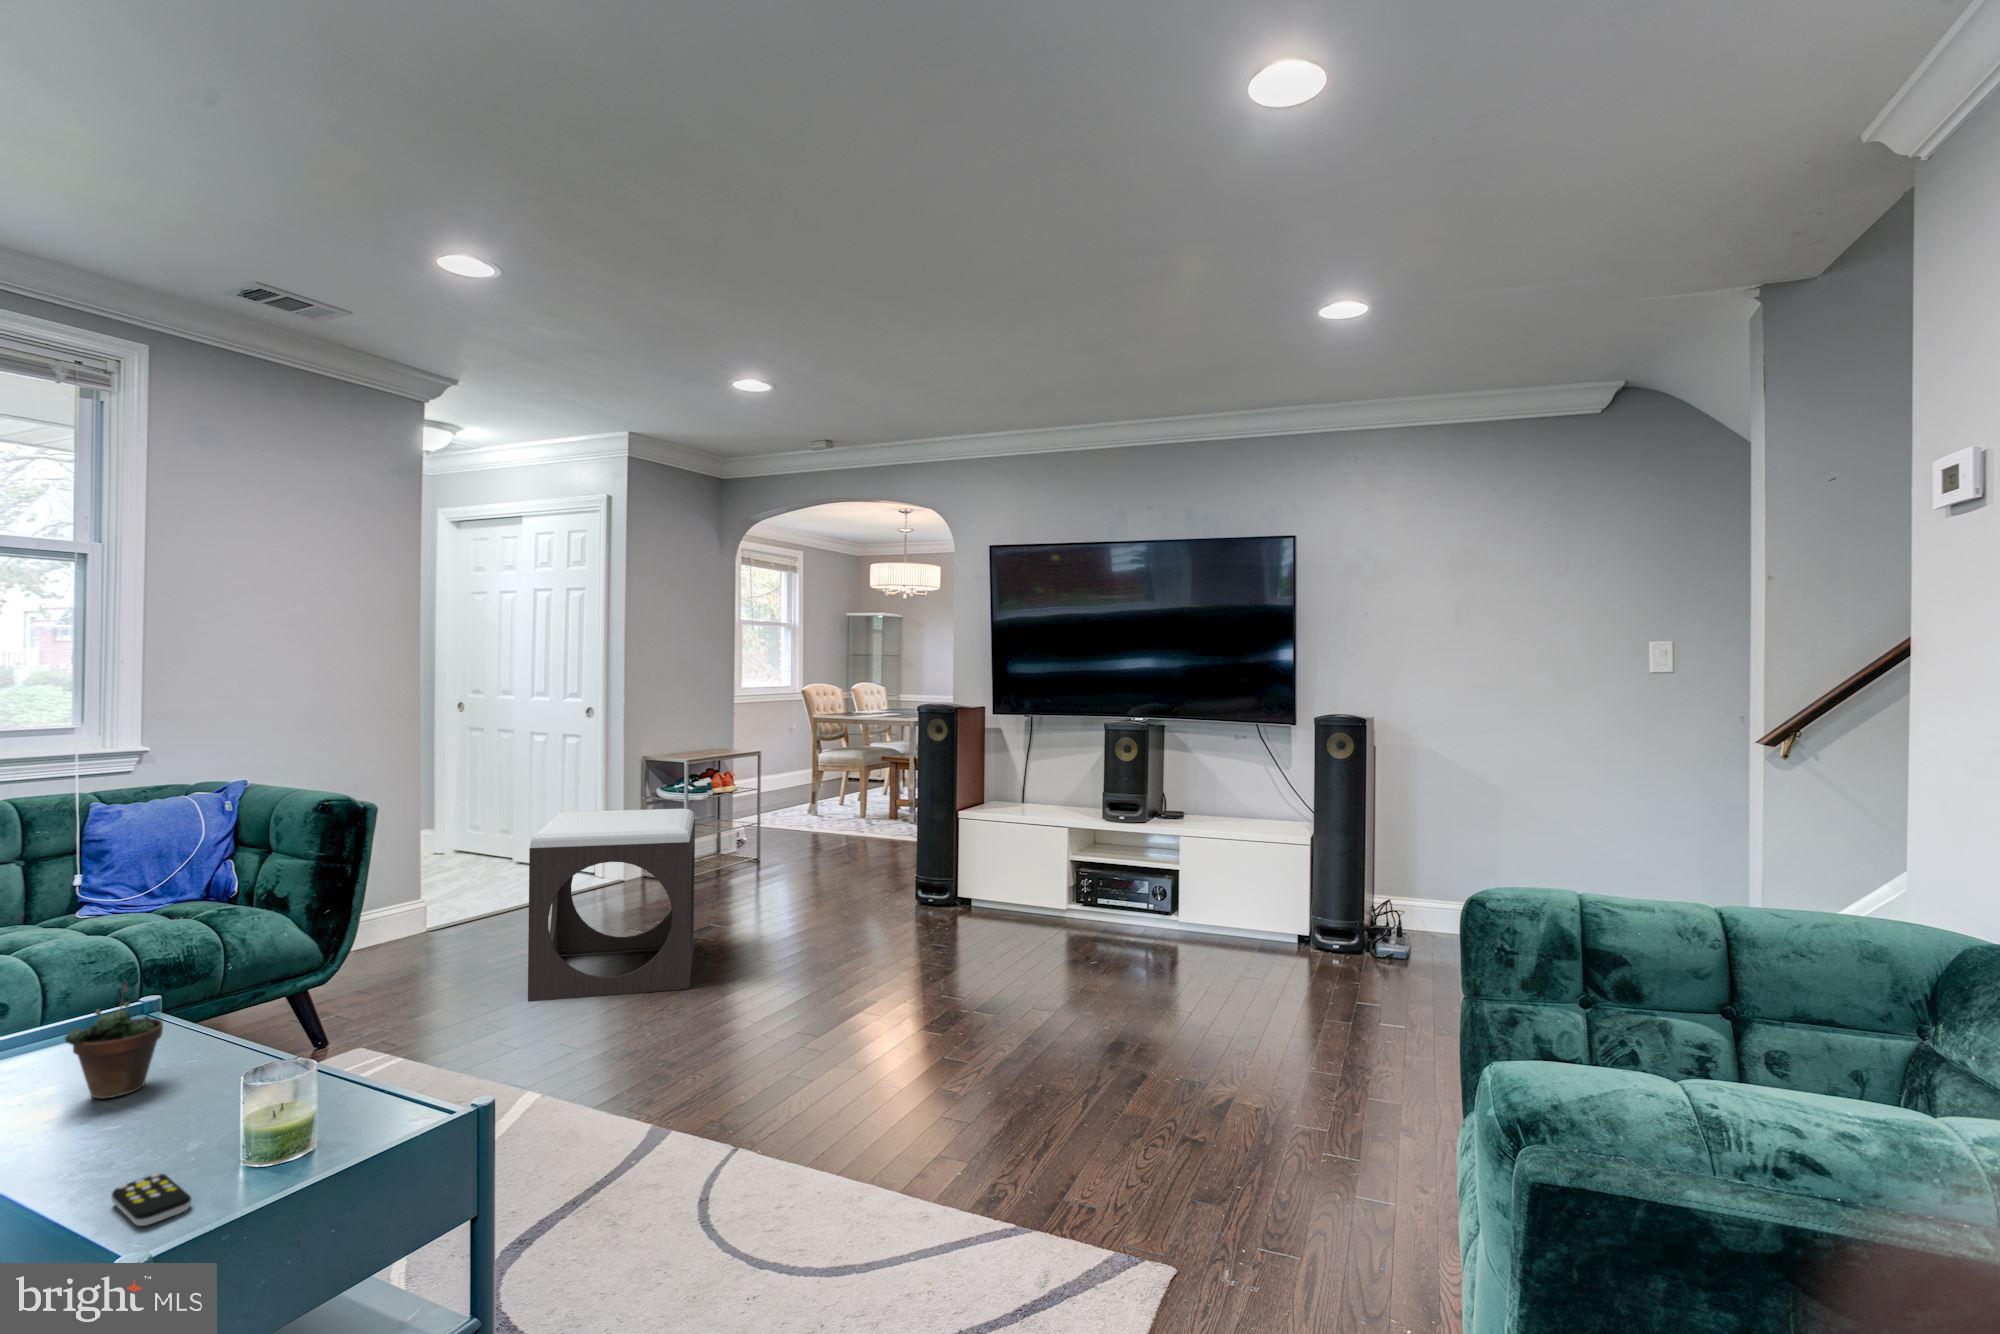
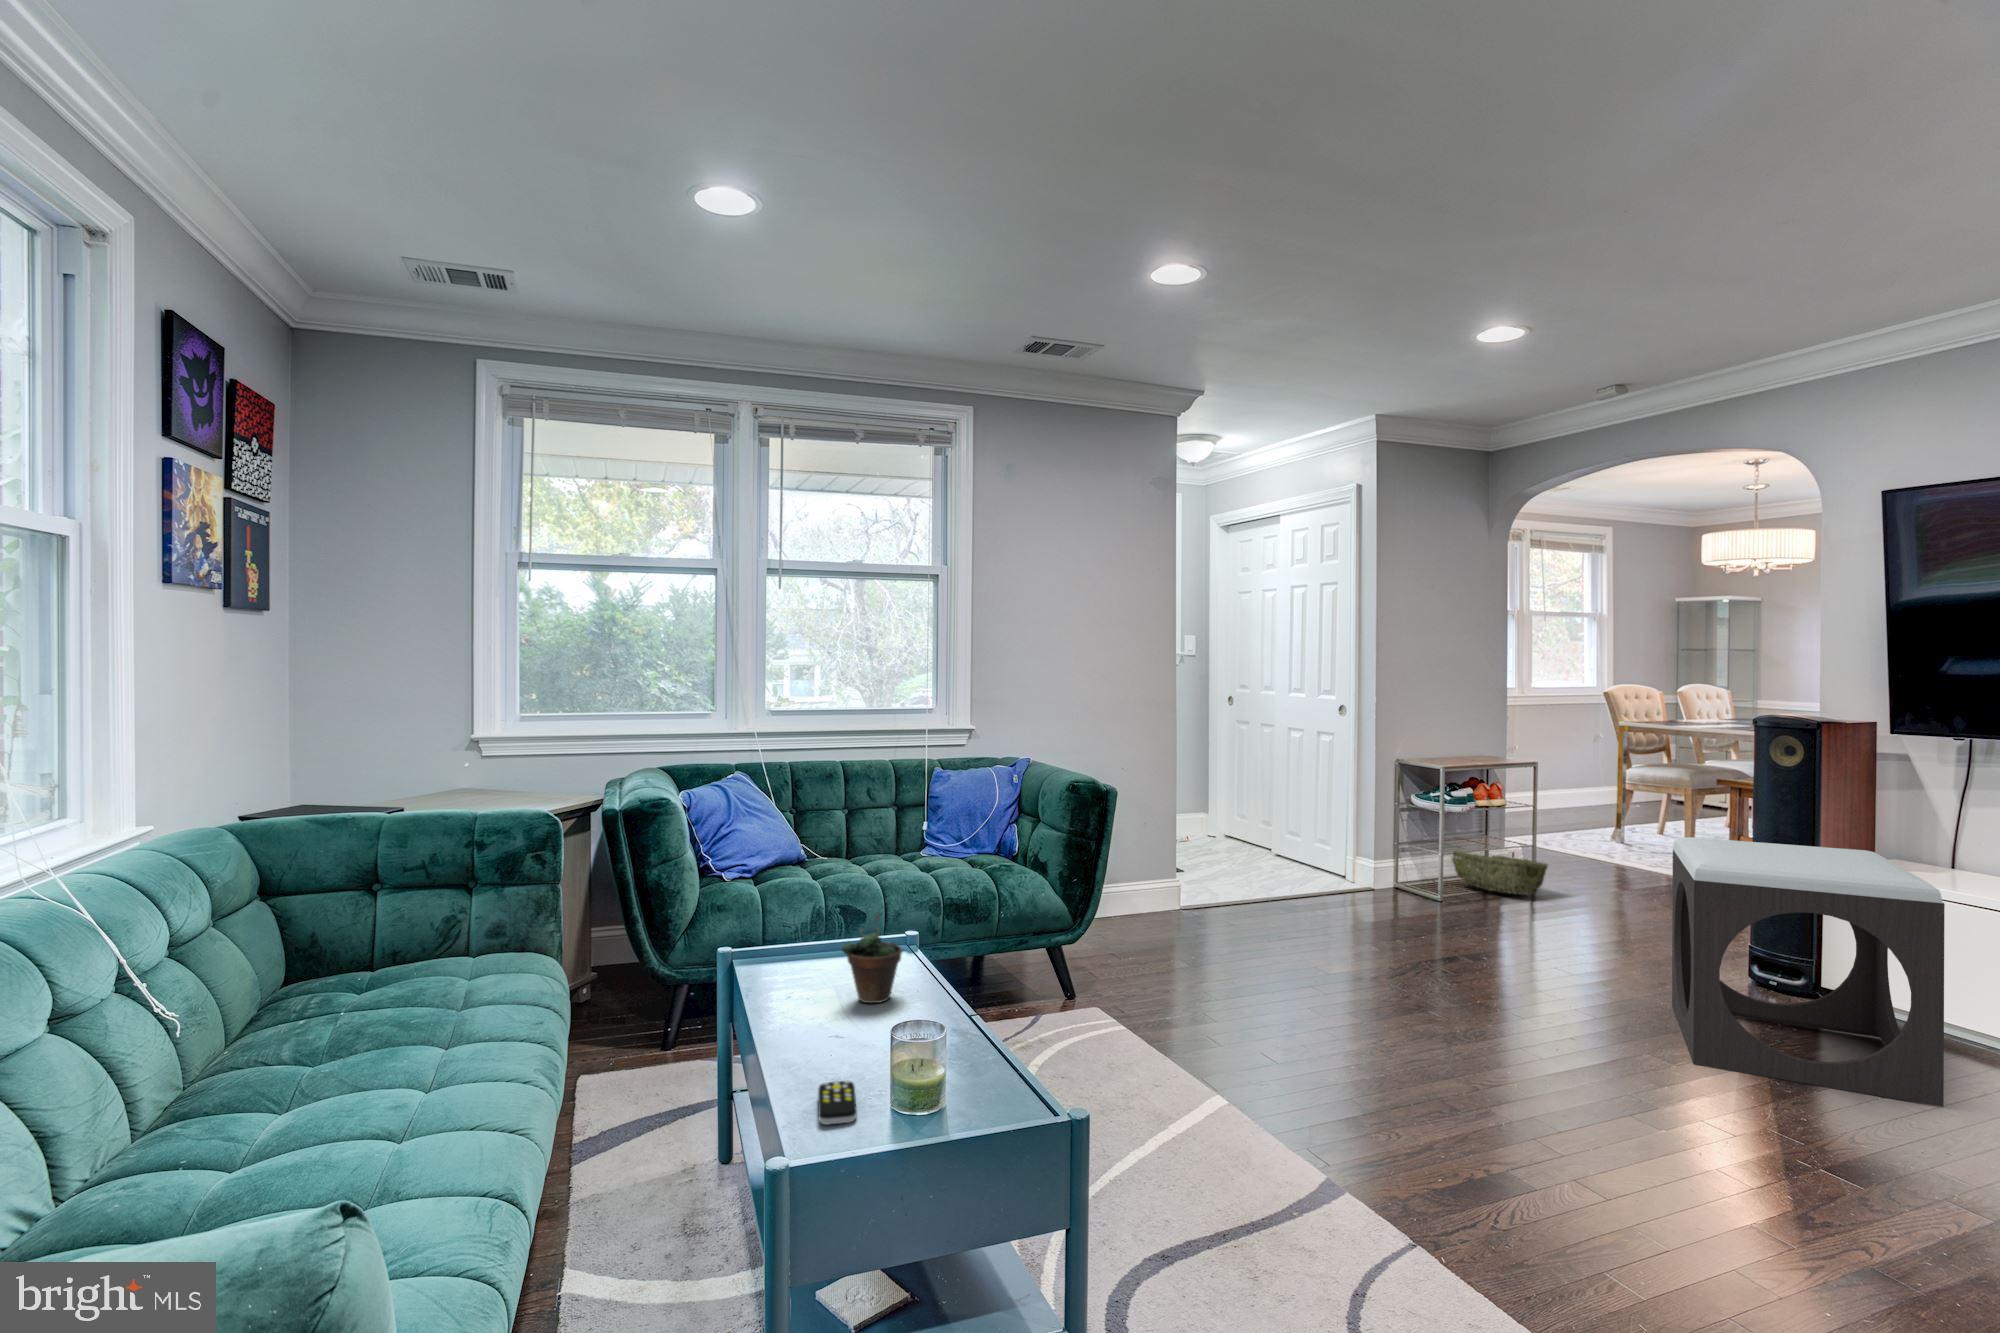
footstool: present [528,809,695,1001] -> present [1672,837,1945,1107]
woven basket: none [693,834,771,867] -> present [1452,851,1548,895]

